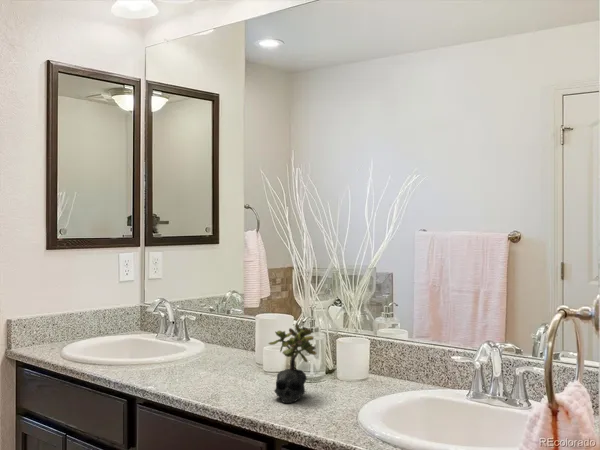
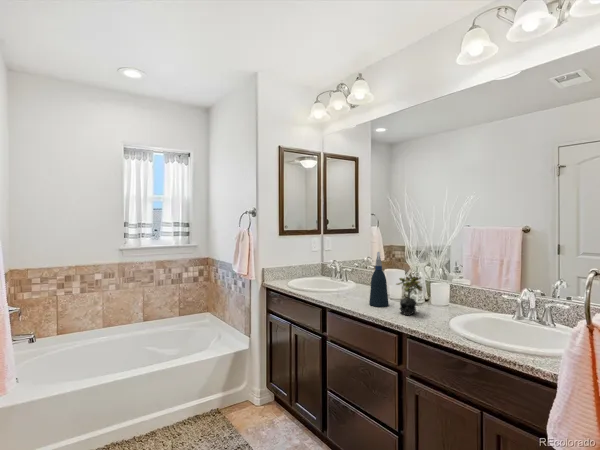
spray bottle: none [222,281,258,389] -> present [369,252,389,307]

